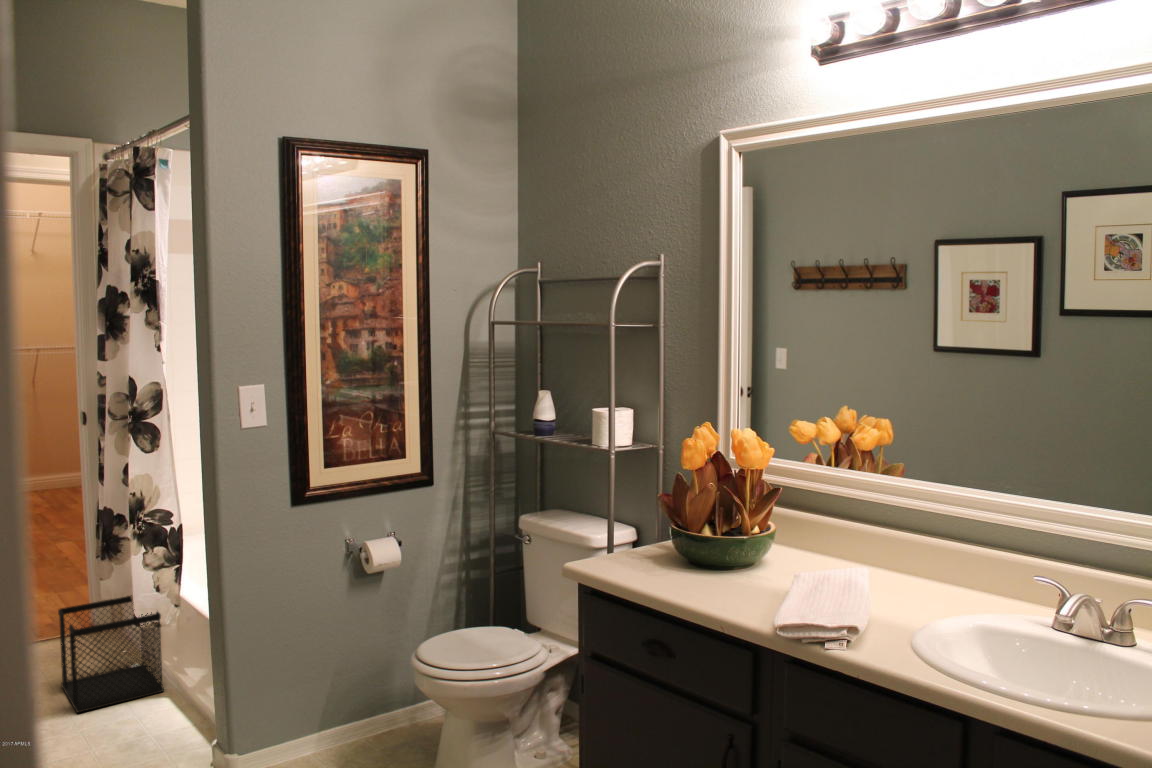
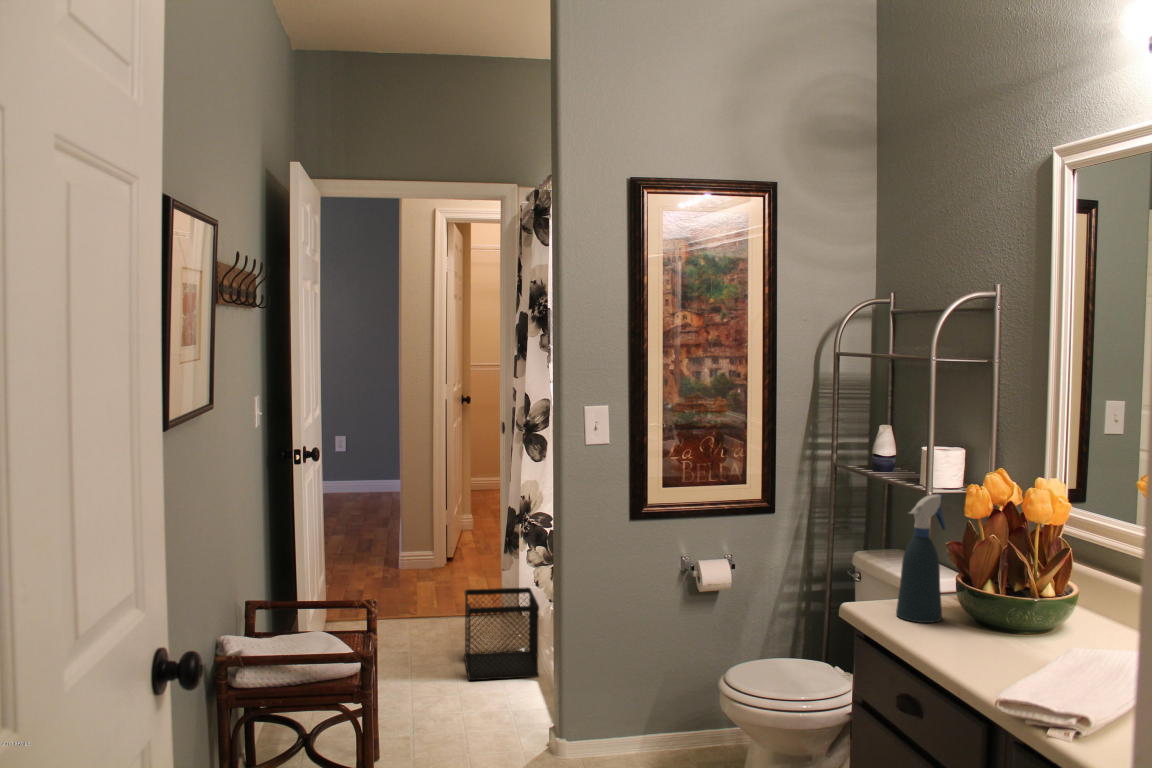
spray bottle: none [625,451,667,576] -> present [896,494,945,623]

